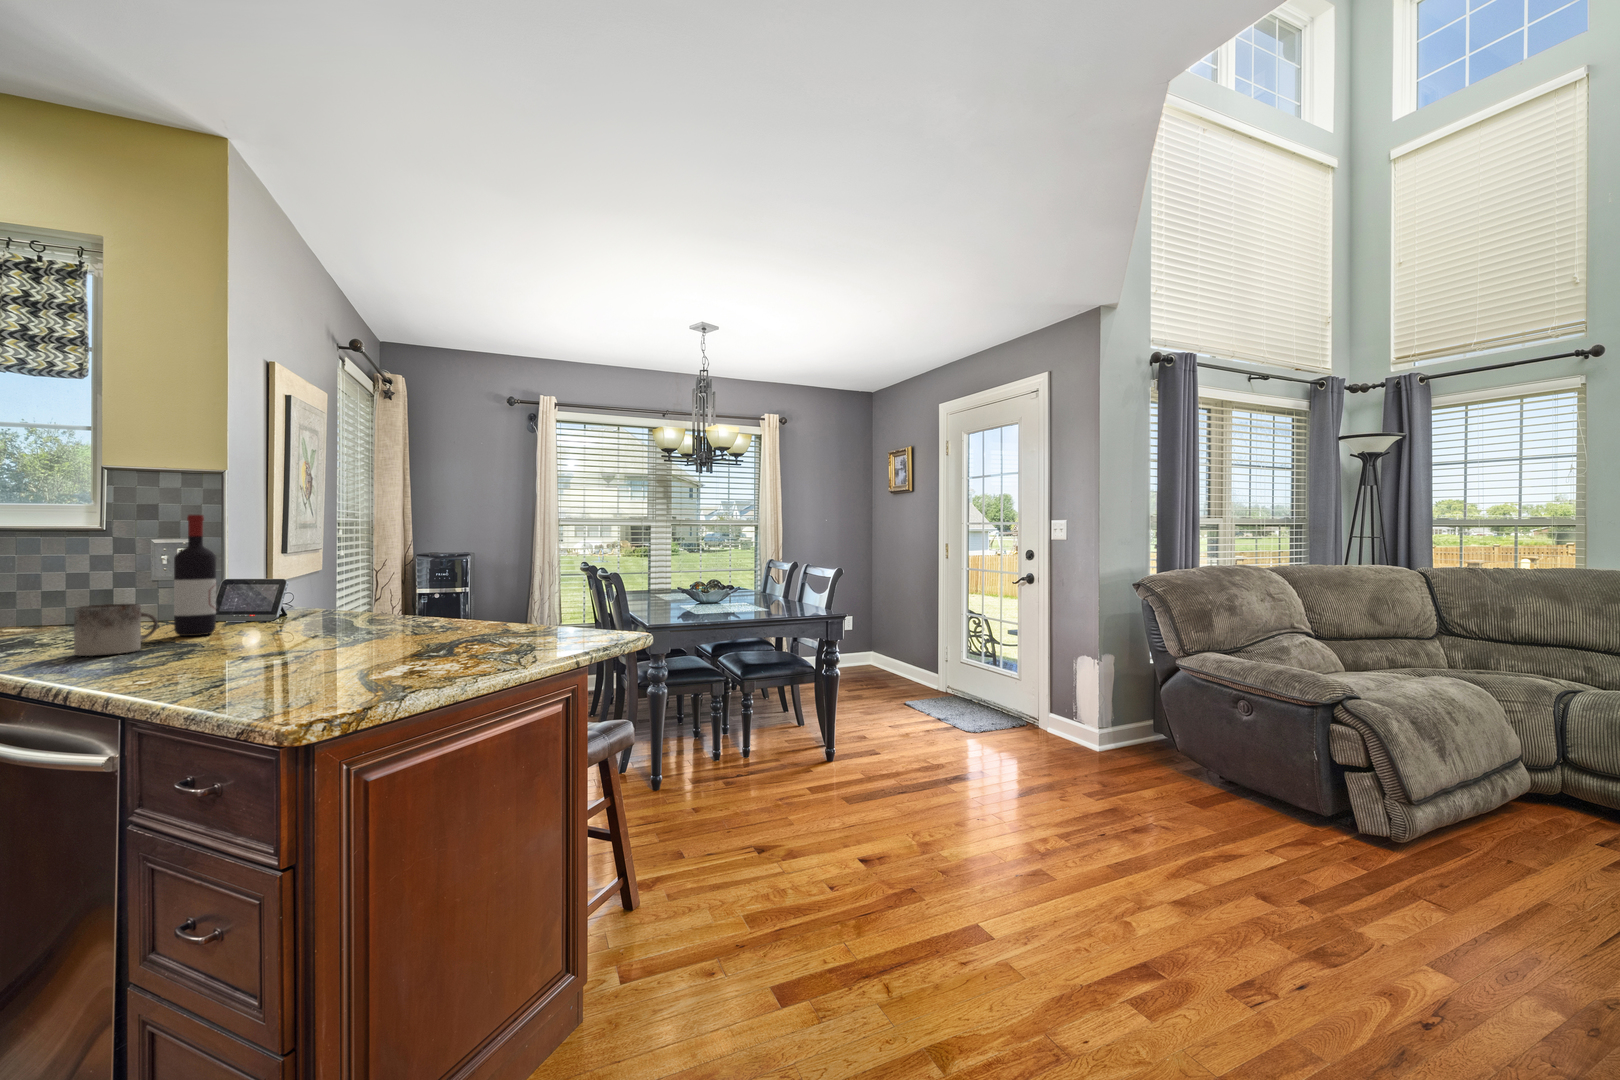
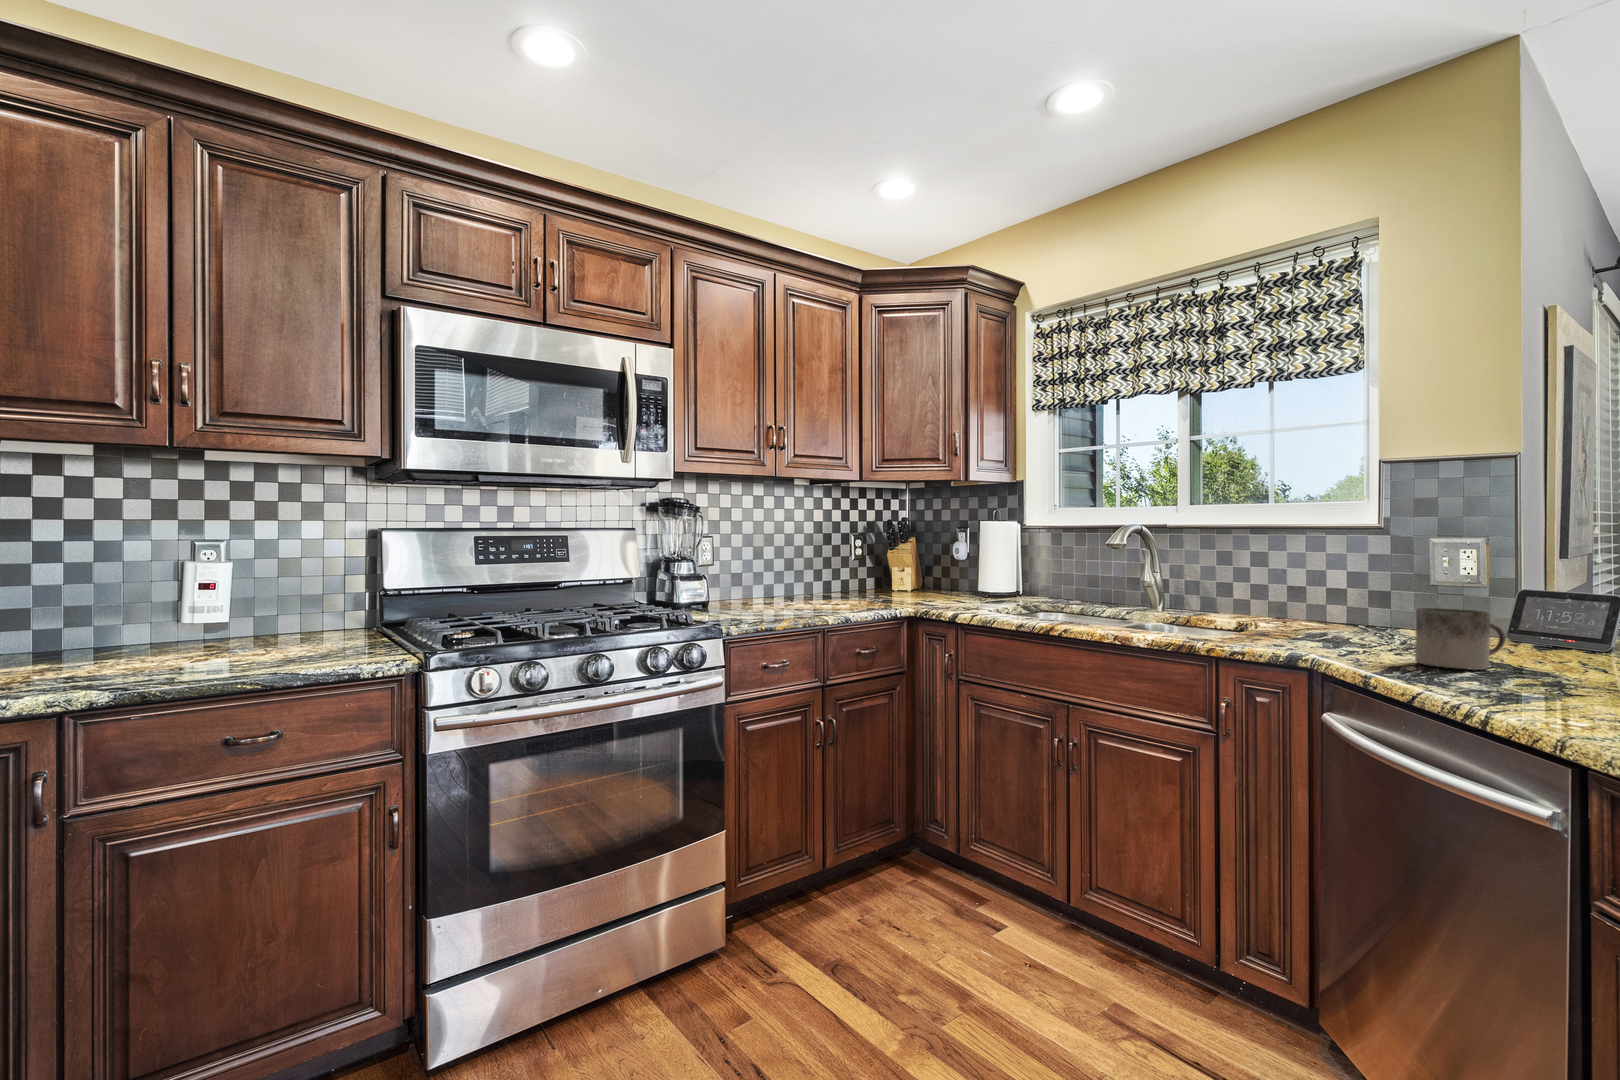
wine bottle: present [174,515,216,636] -> none [1500,503,1559,660]

